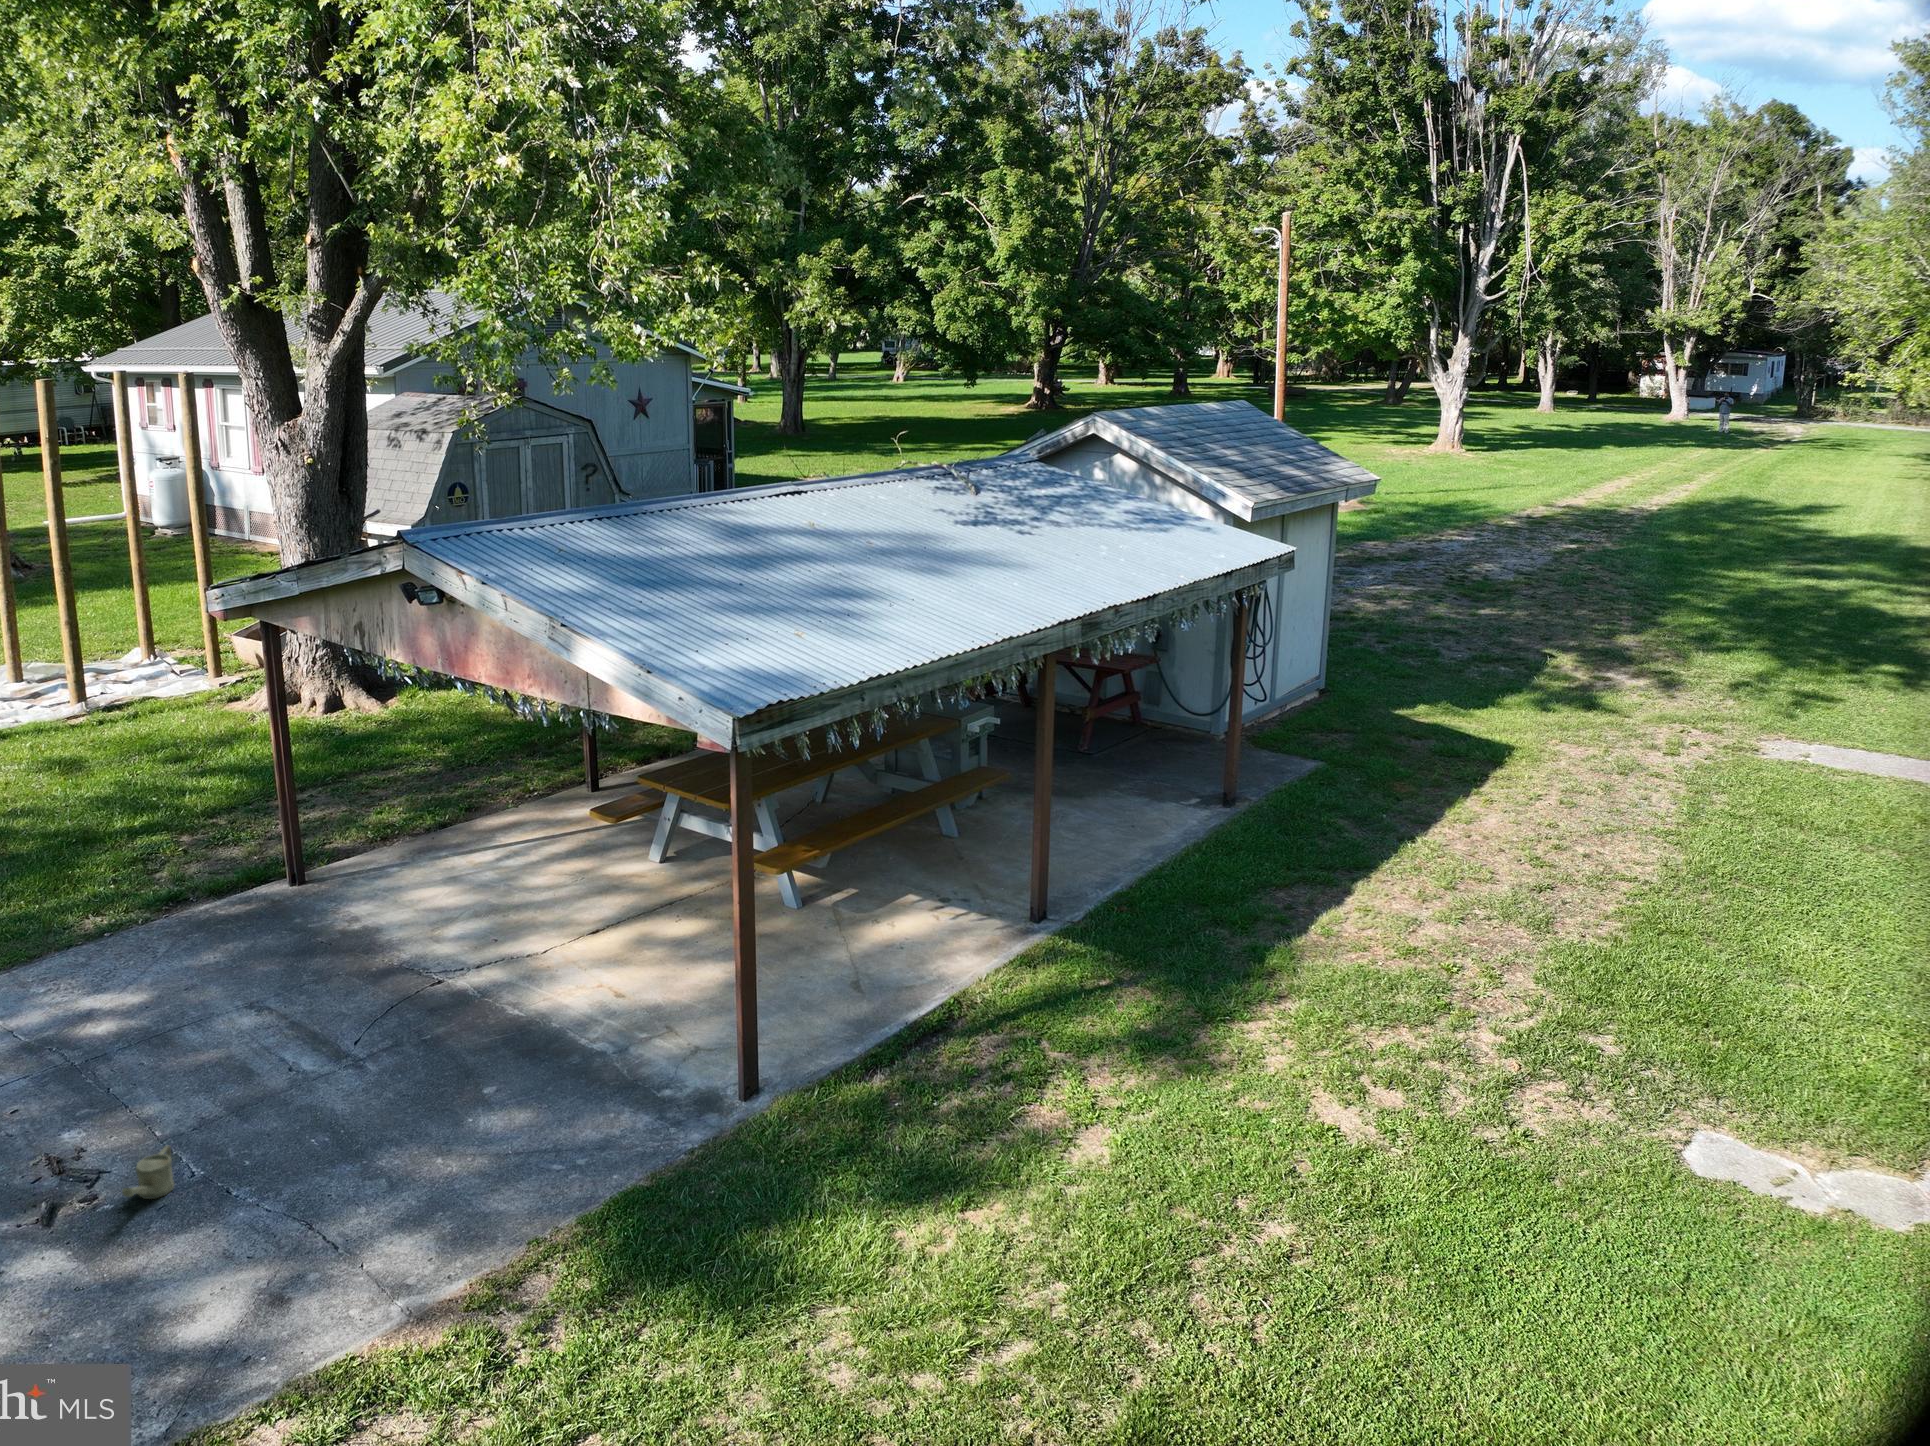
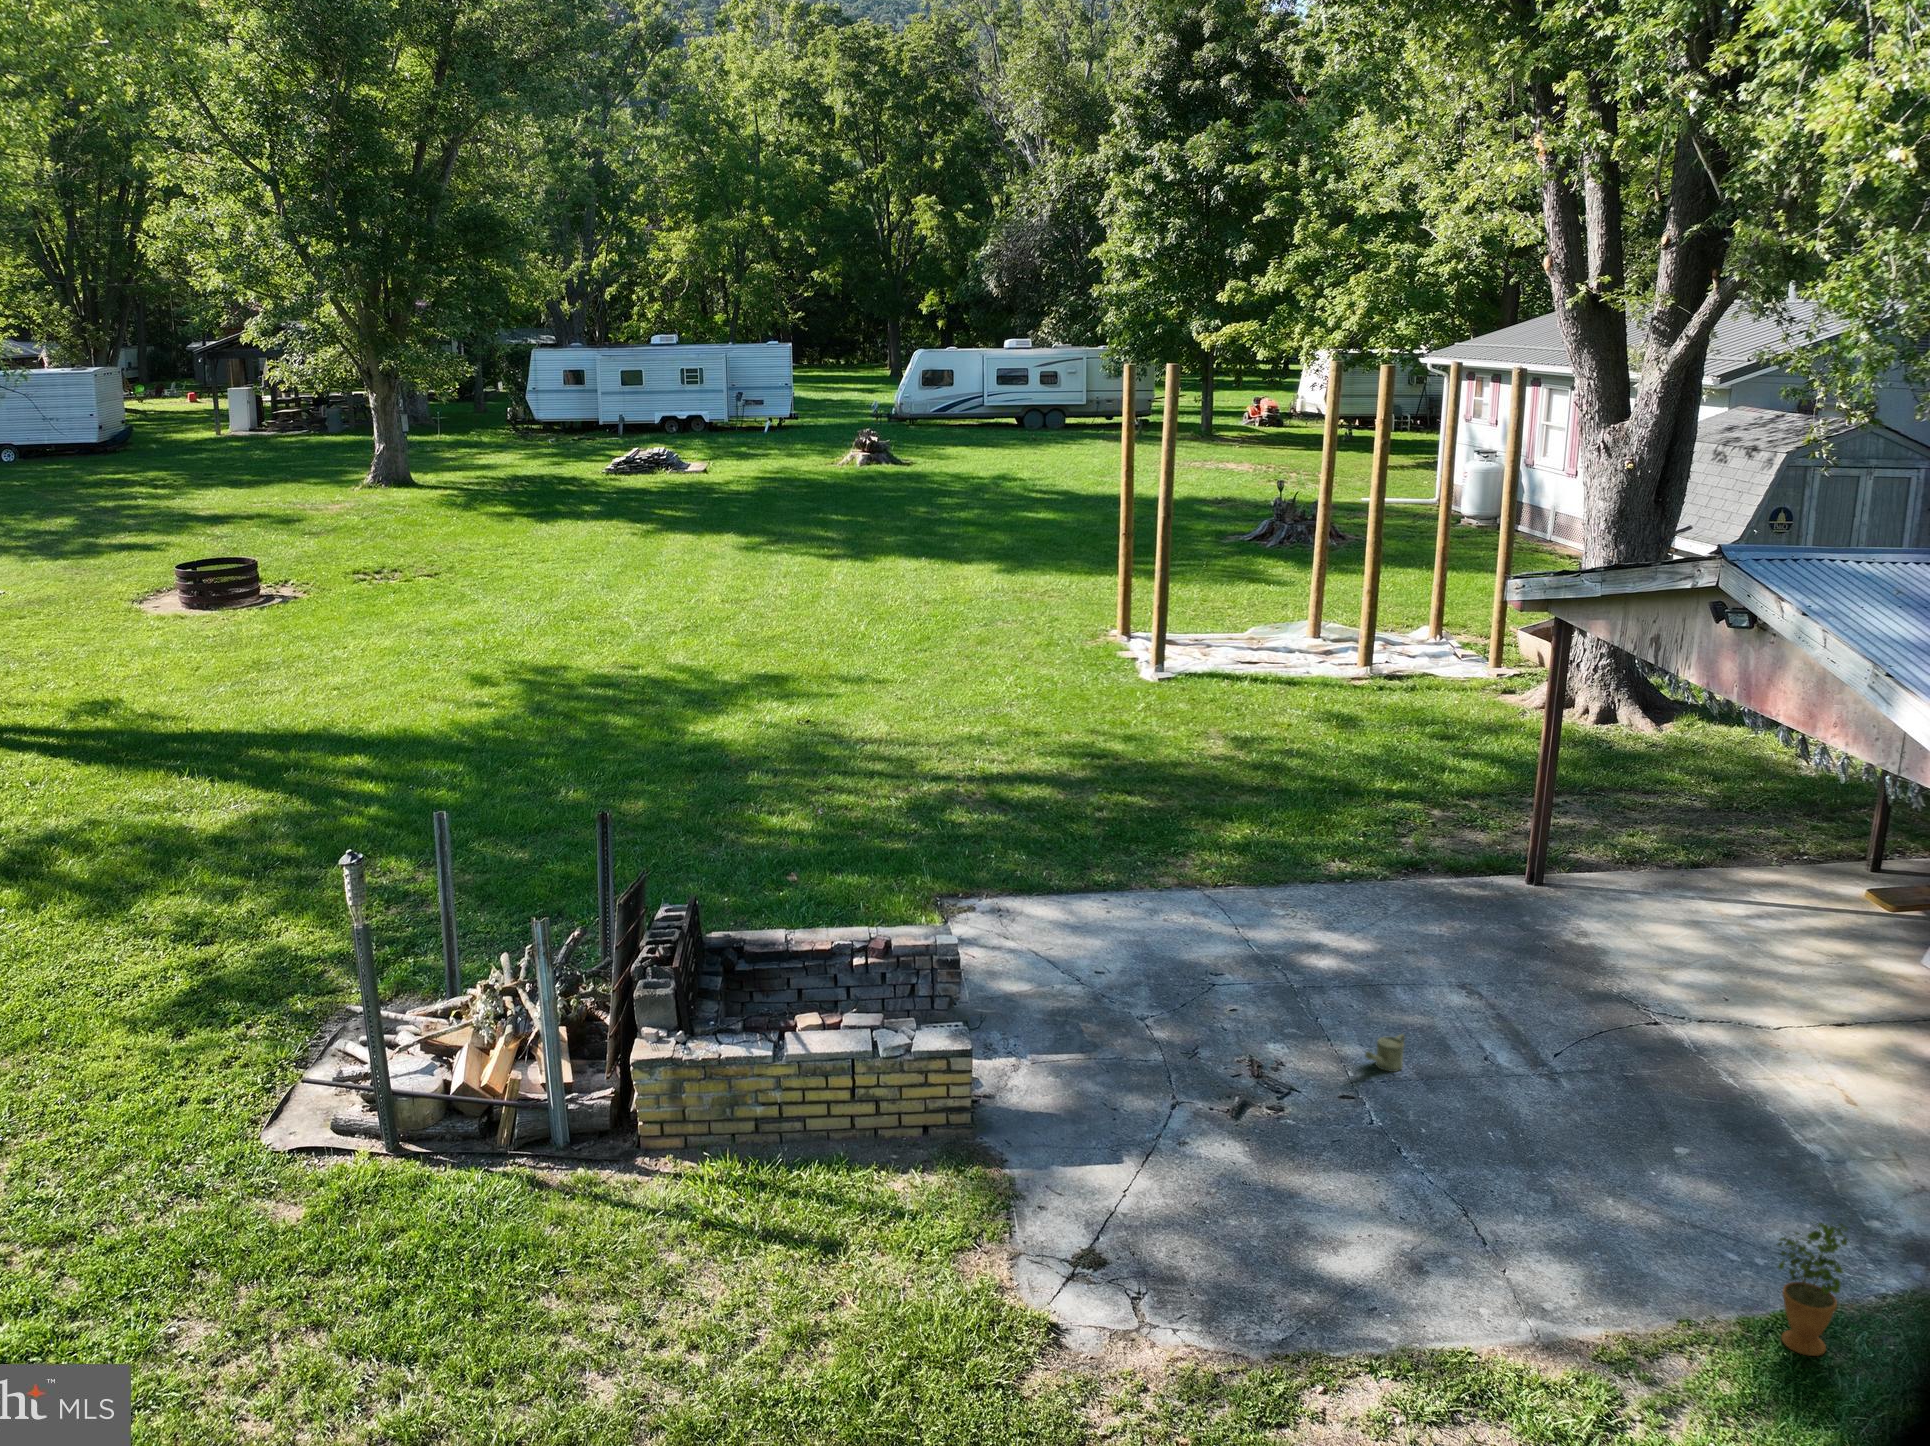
potted plant: none [613,1214,678,1366] -> present [1778,1223,1848,1356]

